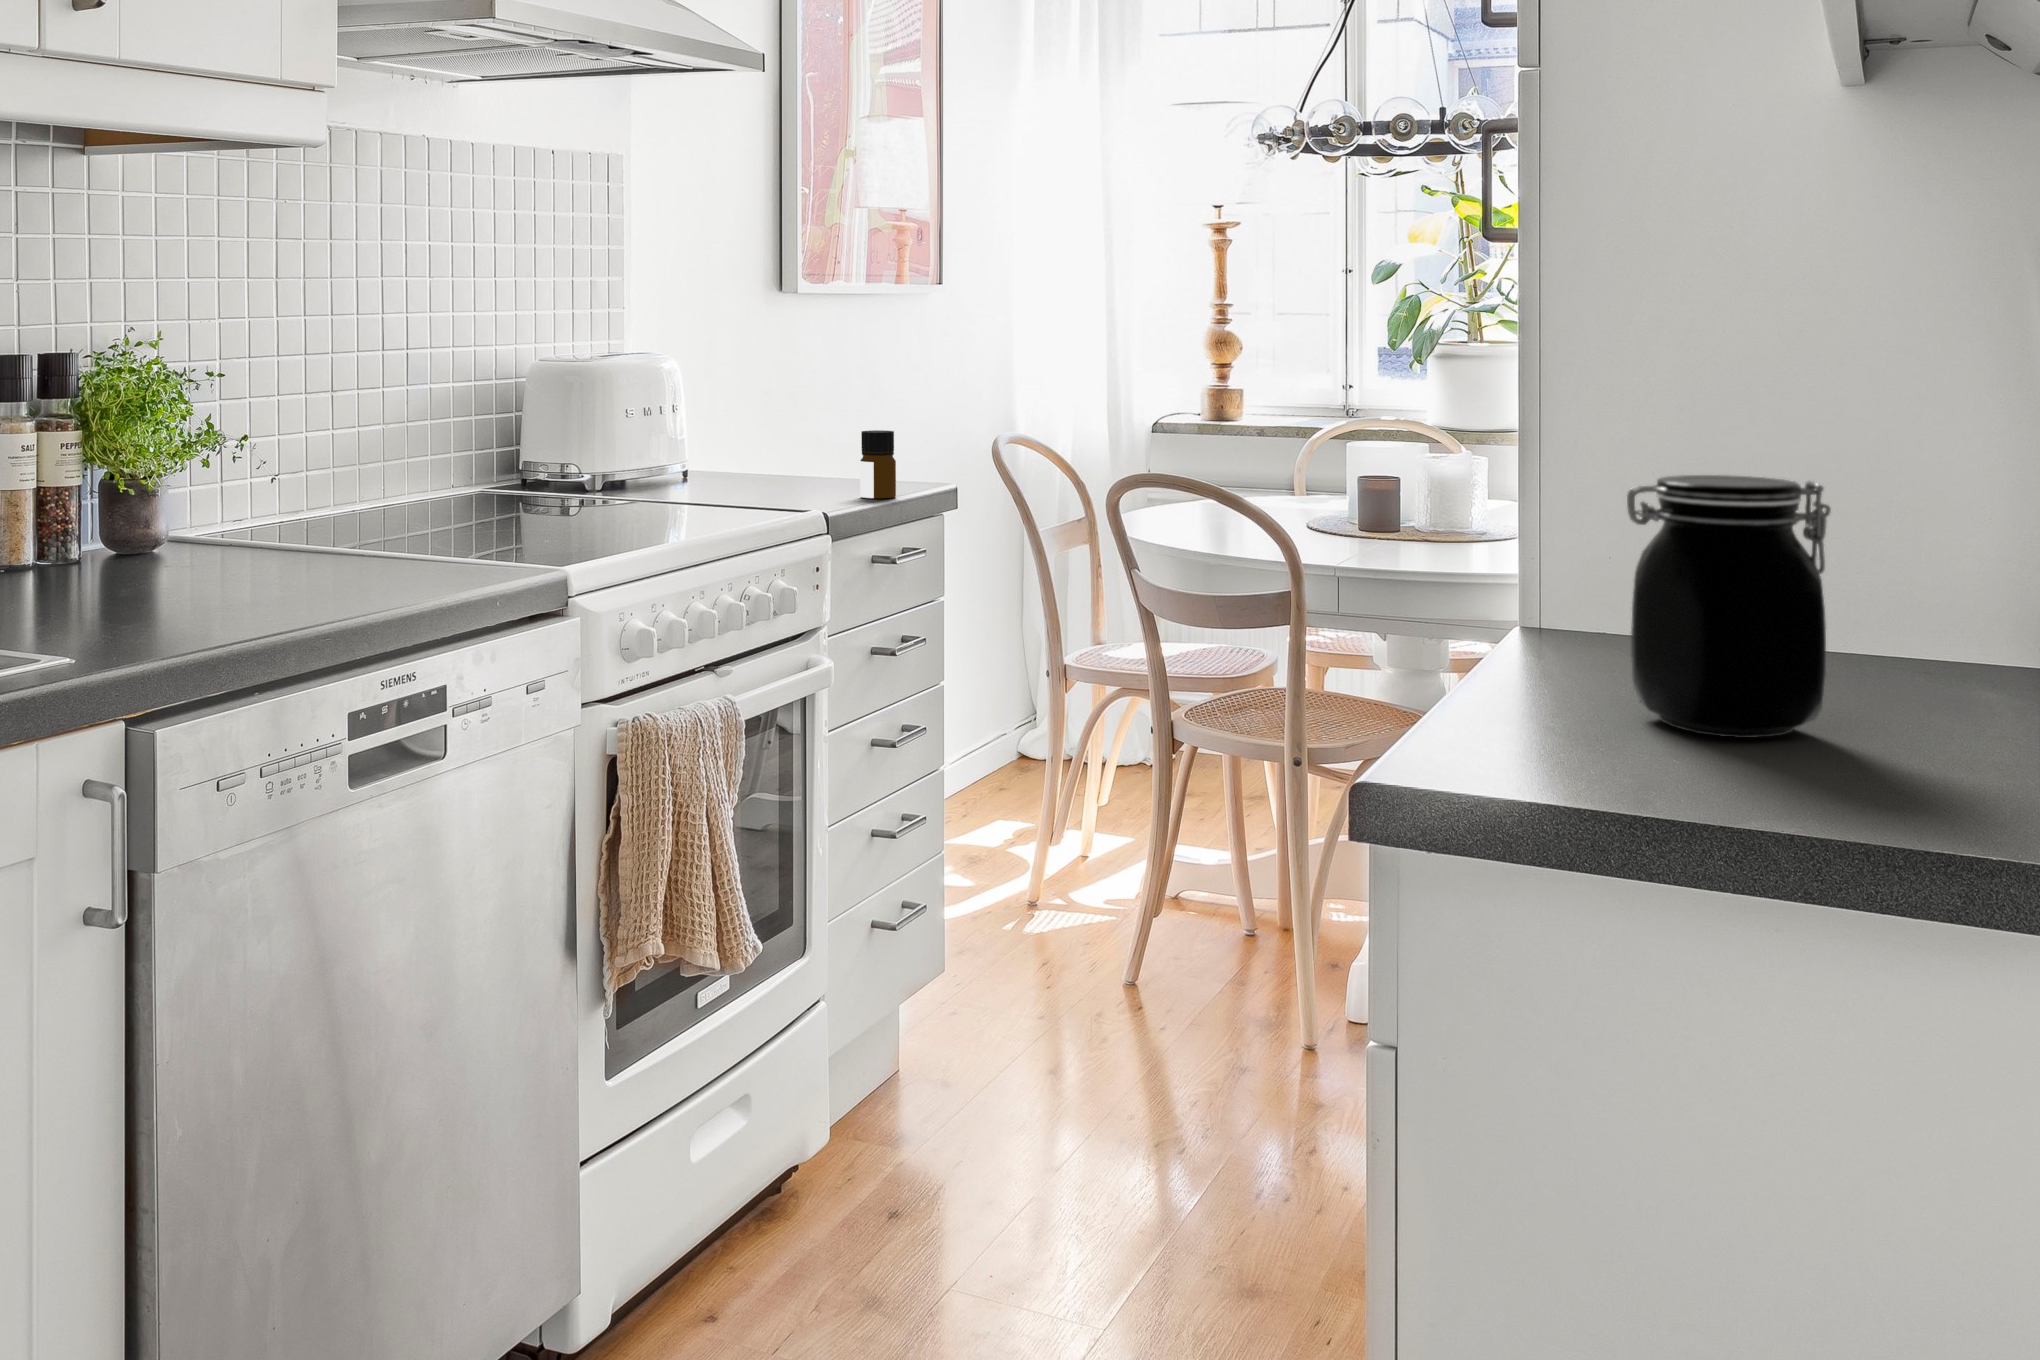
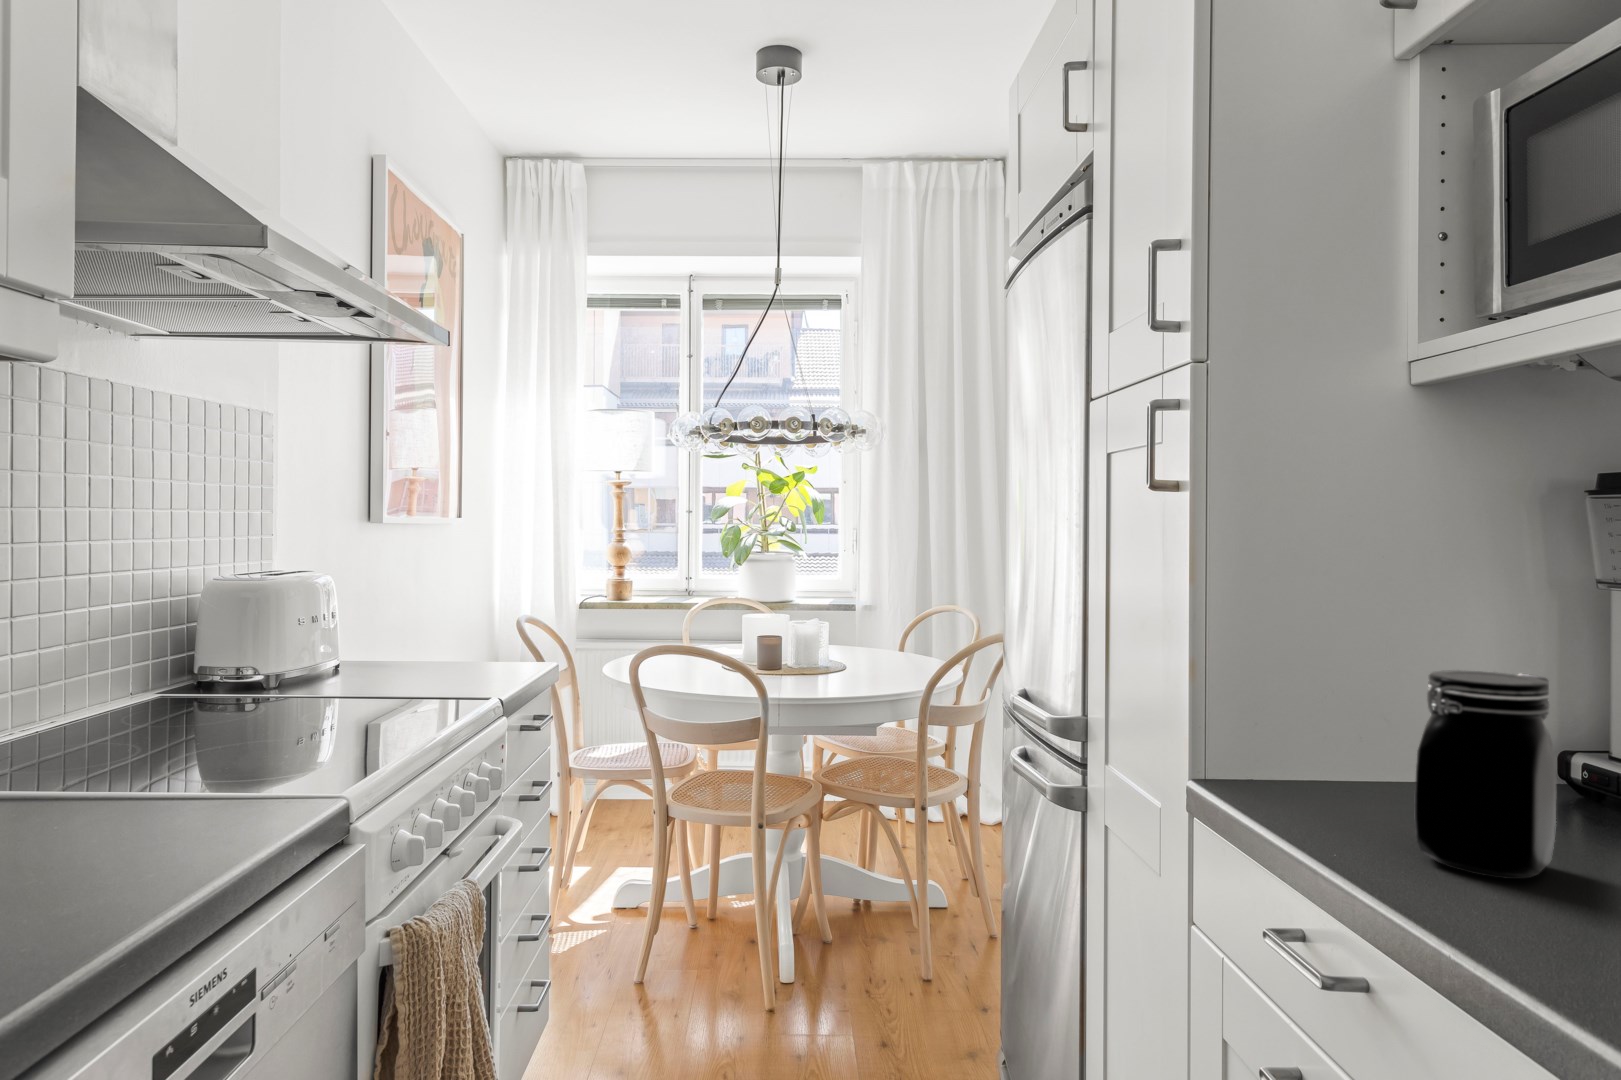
bottle: present [860,430,896,498] -> none [490,626,518,678]

